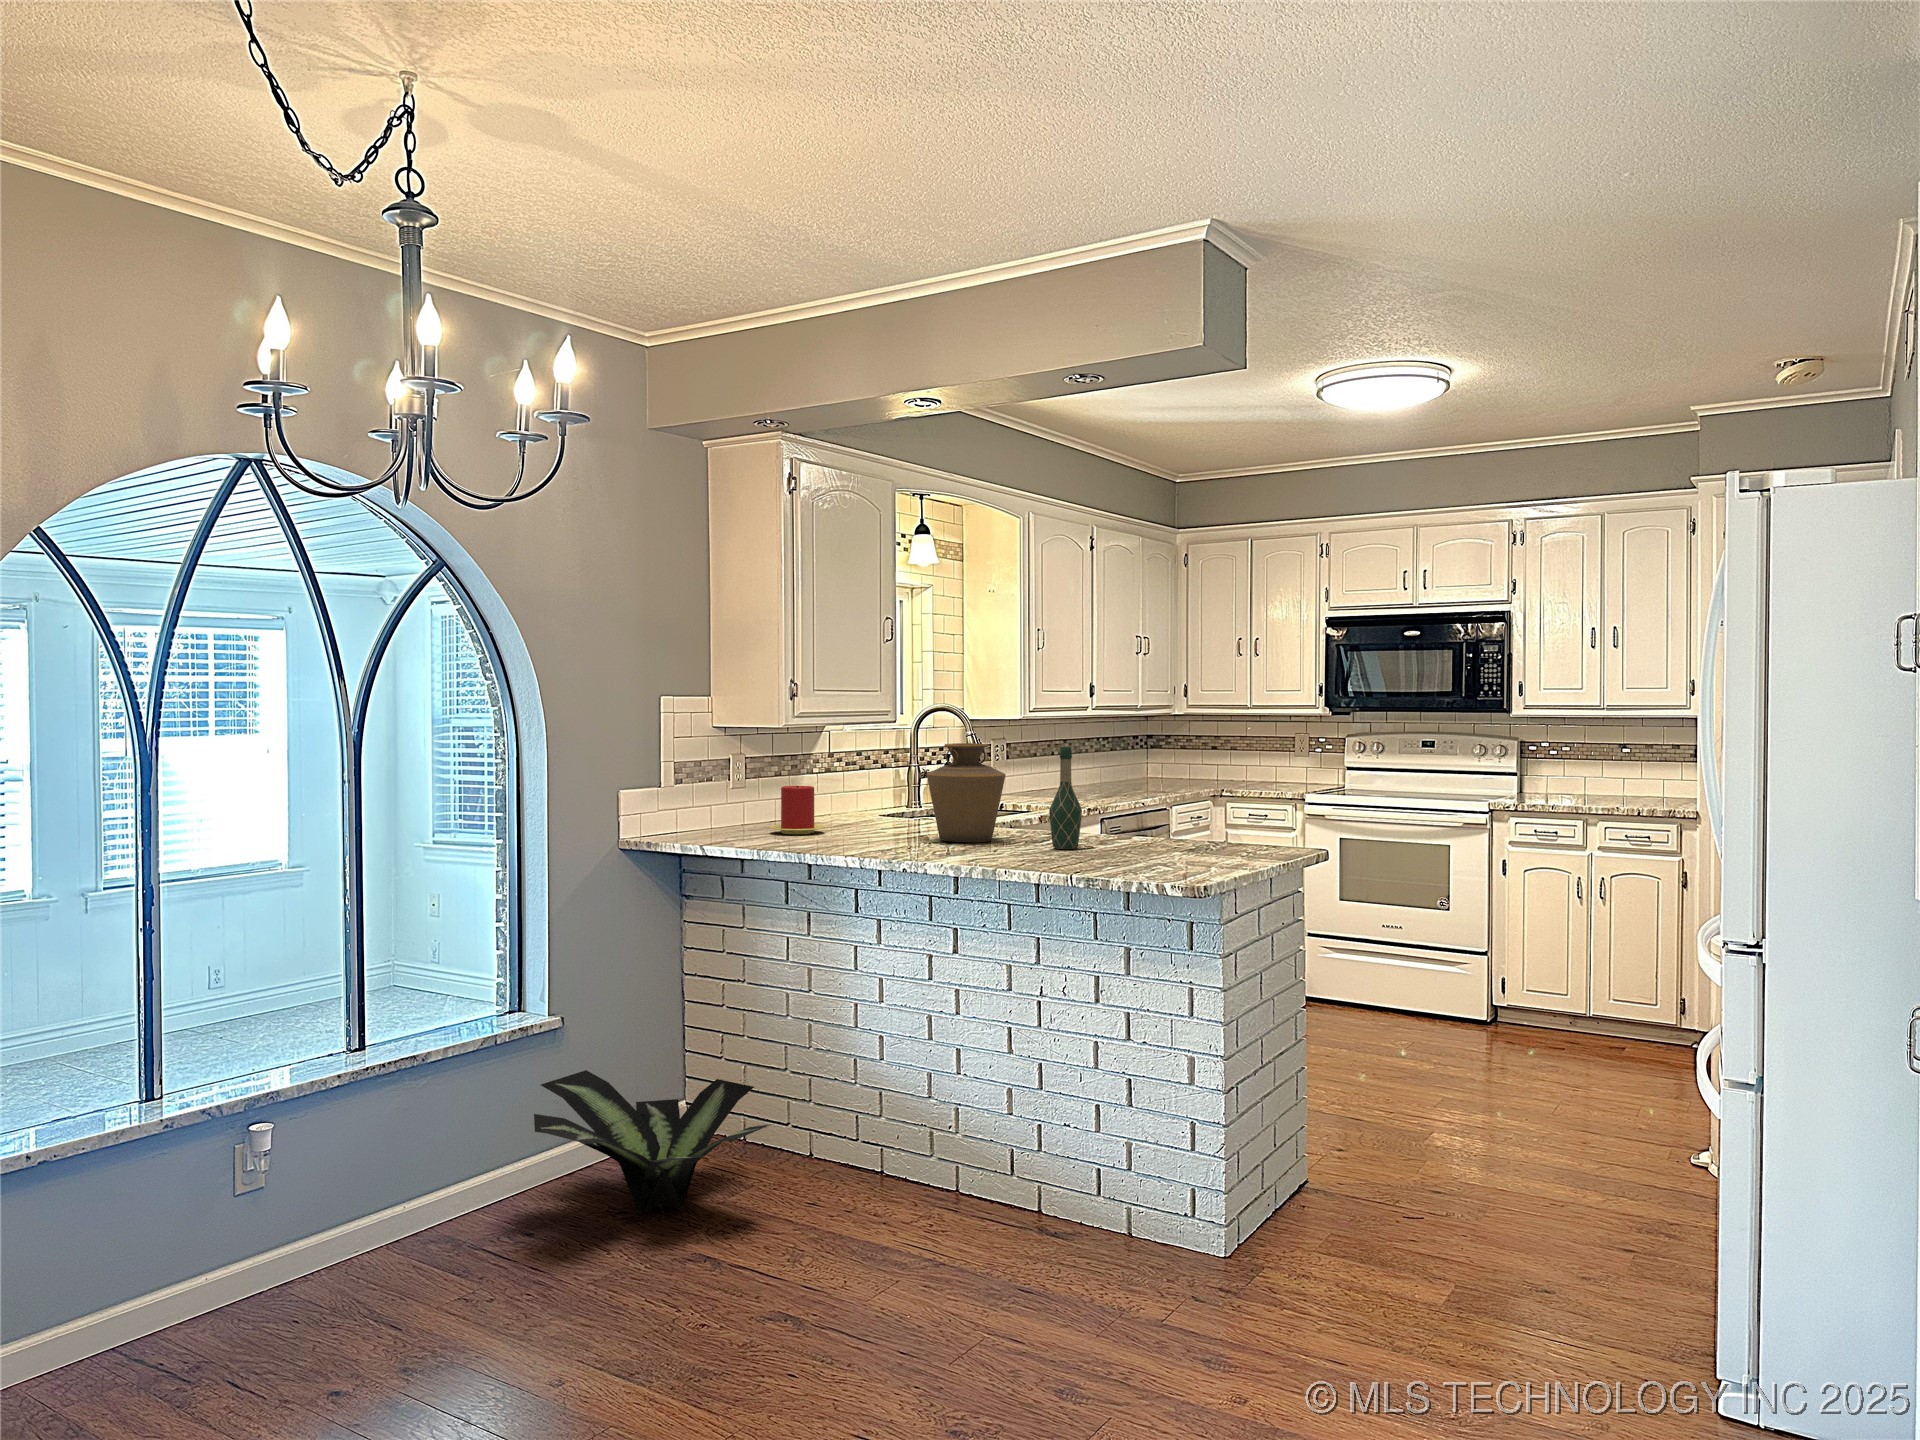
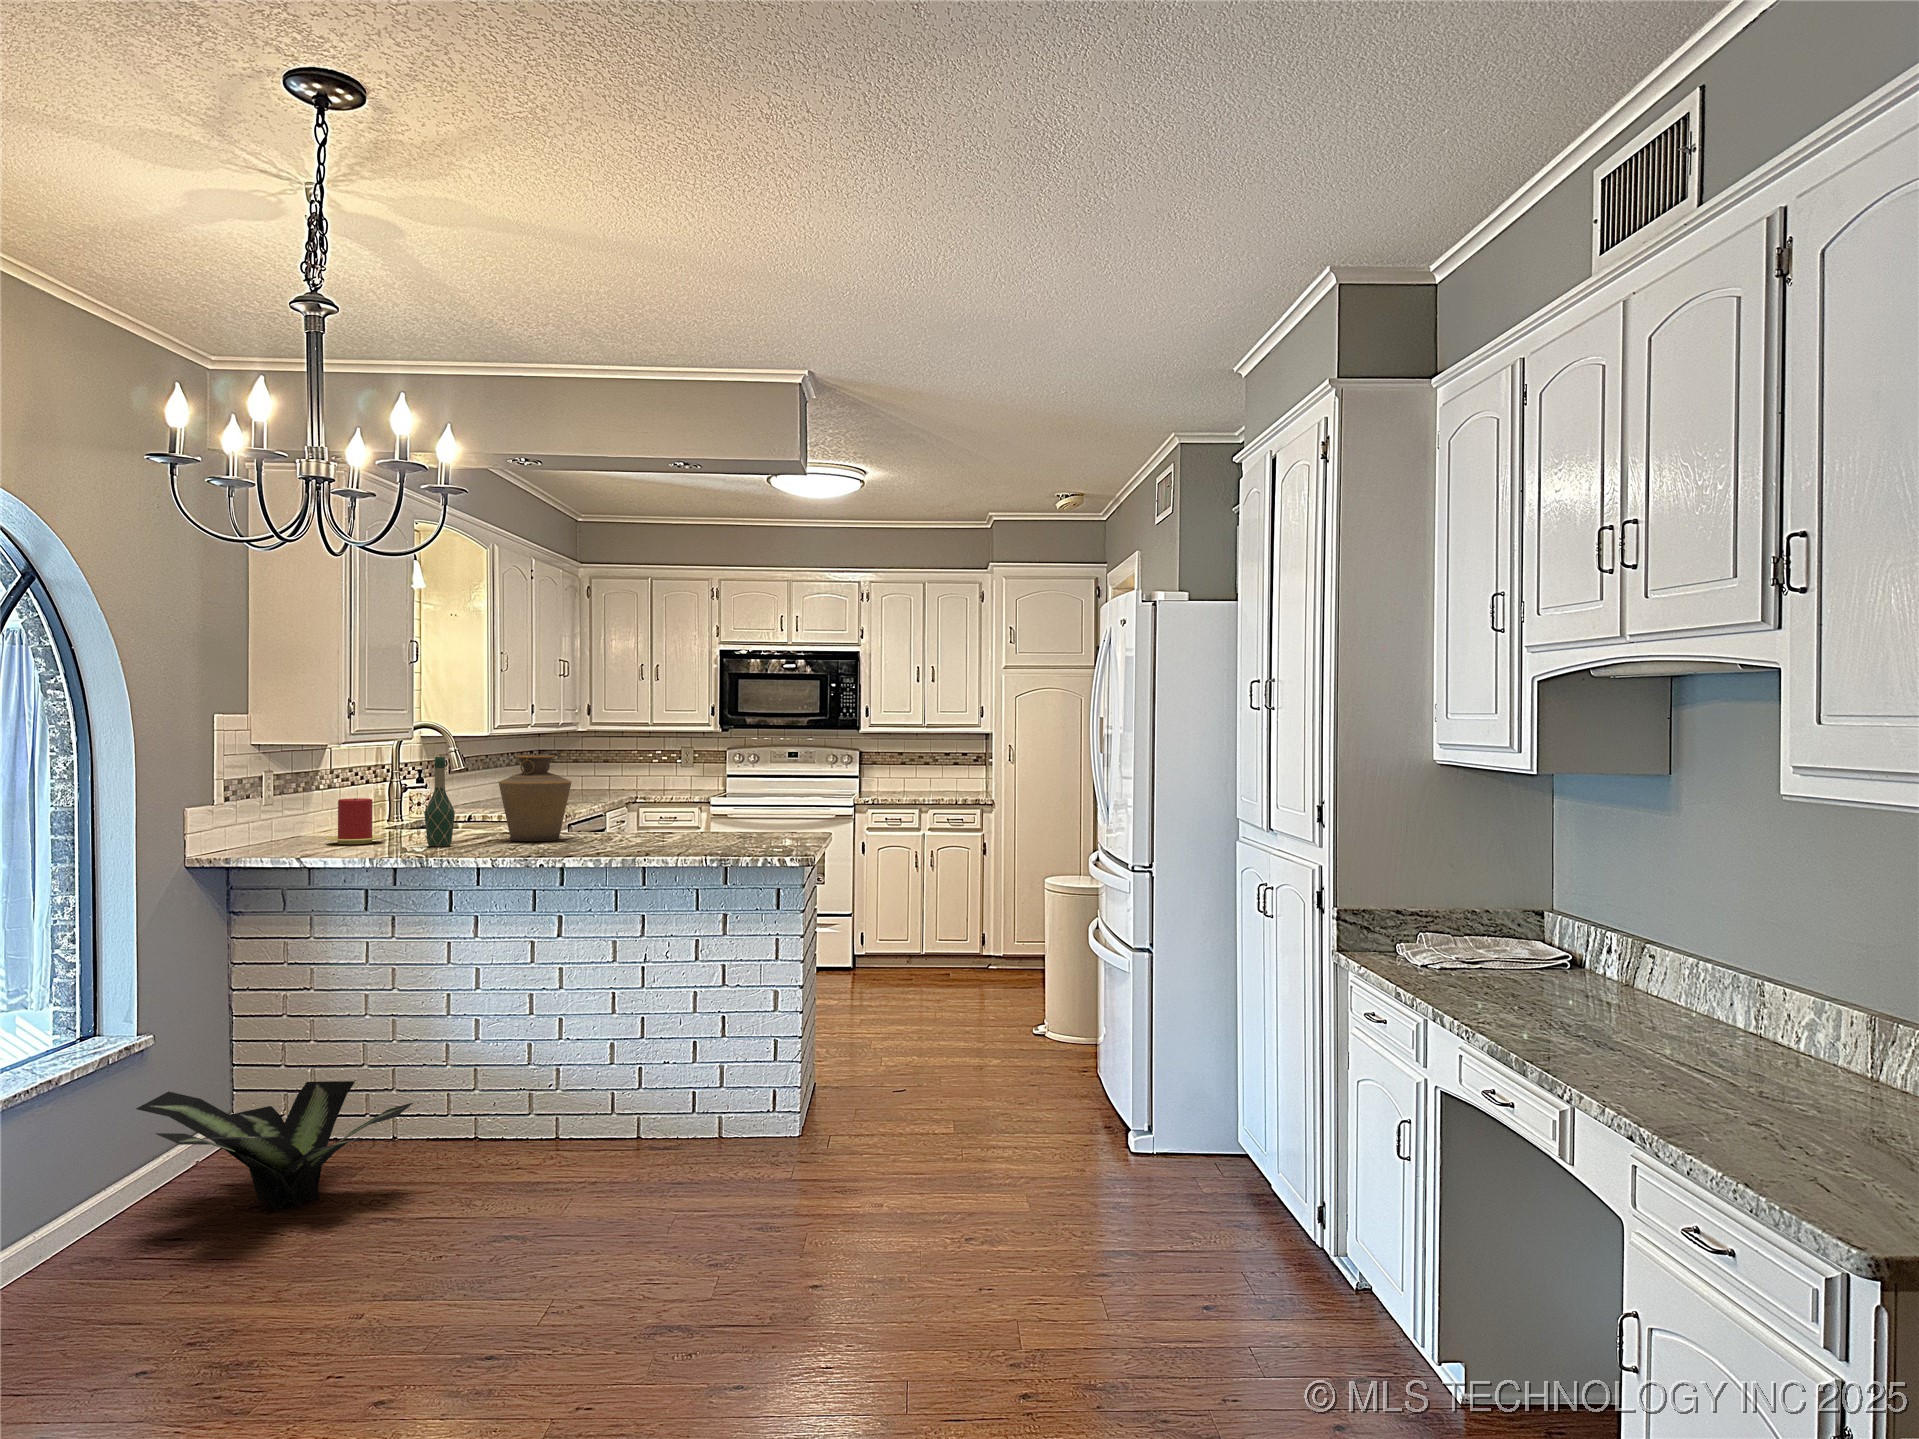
wine bottle: present [1049,747,1082,849] -> present [424,757,455,846]

